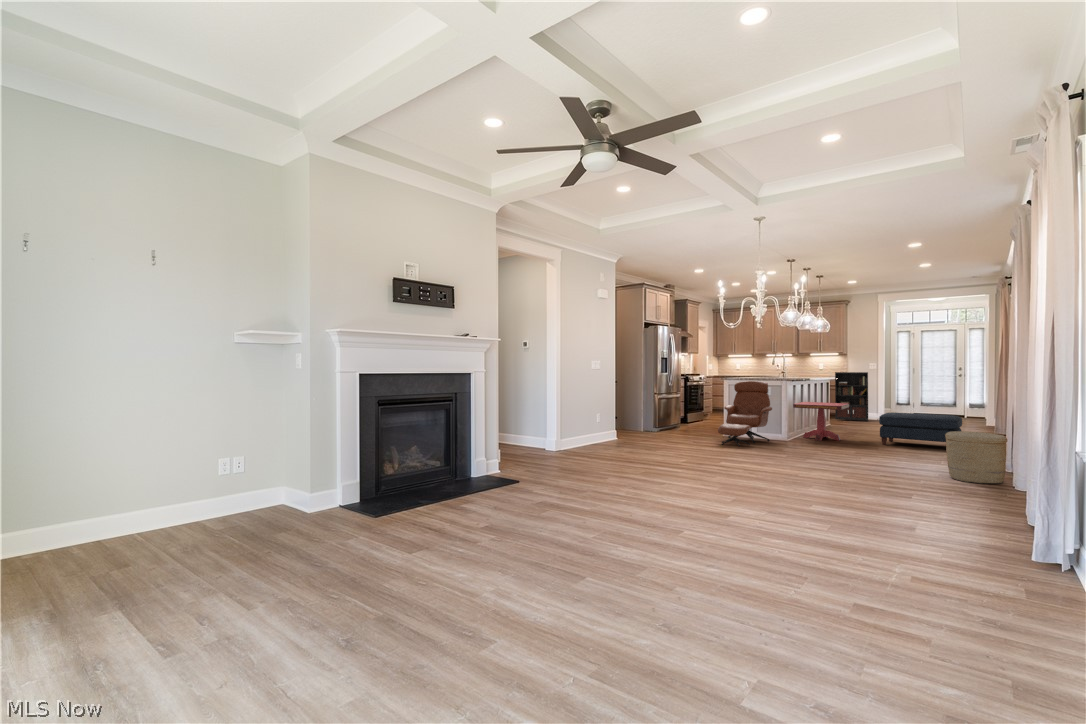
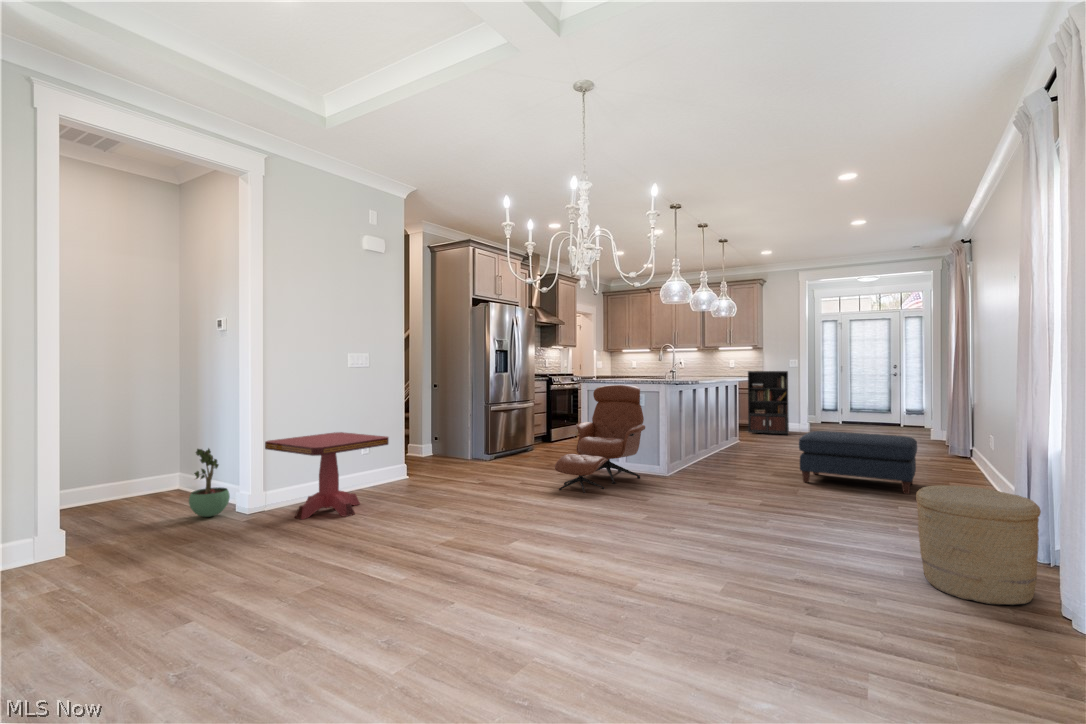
side table: present [793,402,849,441] -> present [265,432,389,519]
potted plant: none [525,413,545,450] -> present [189,448,230,517]

